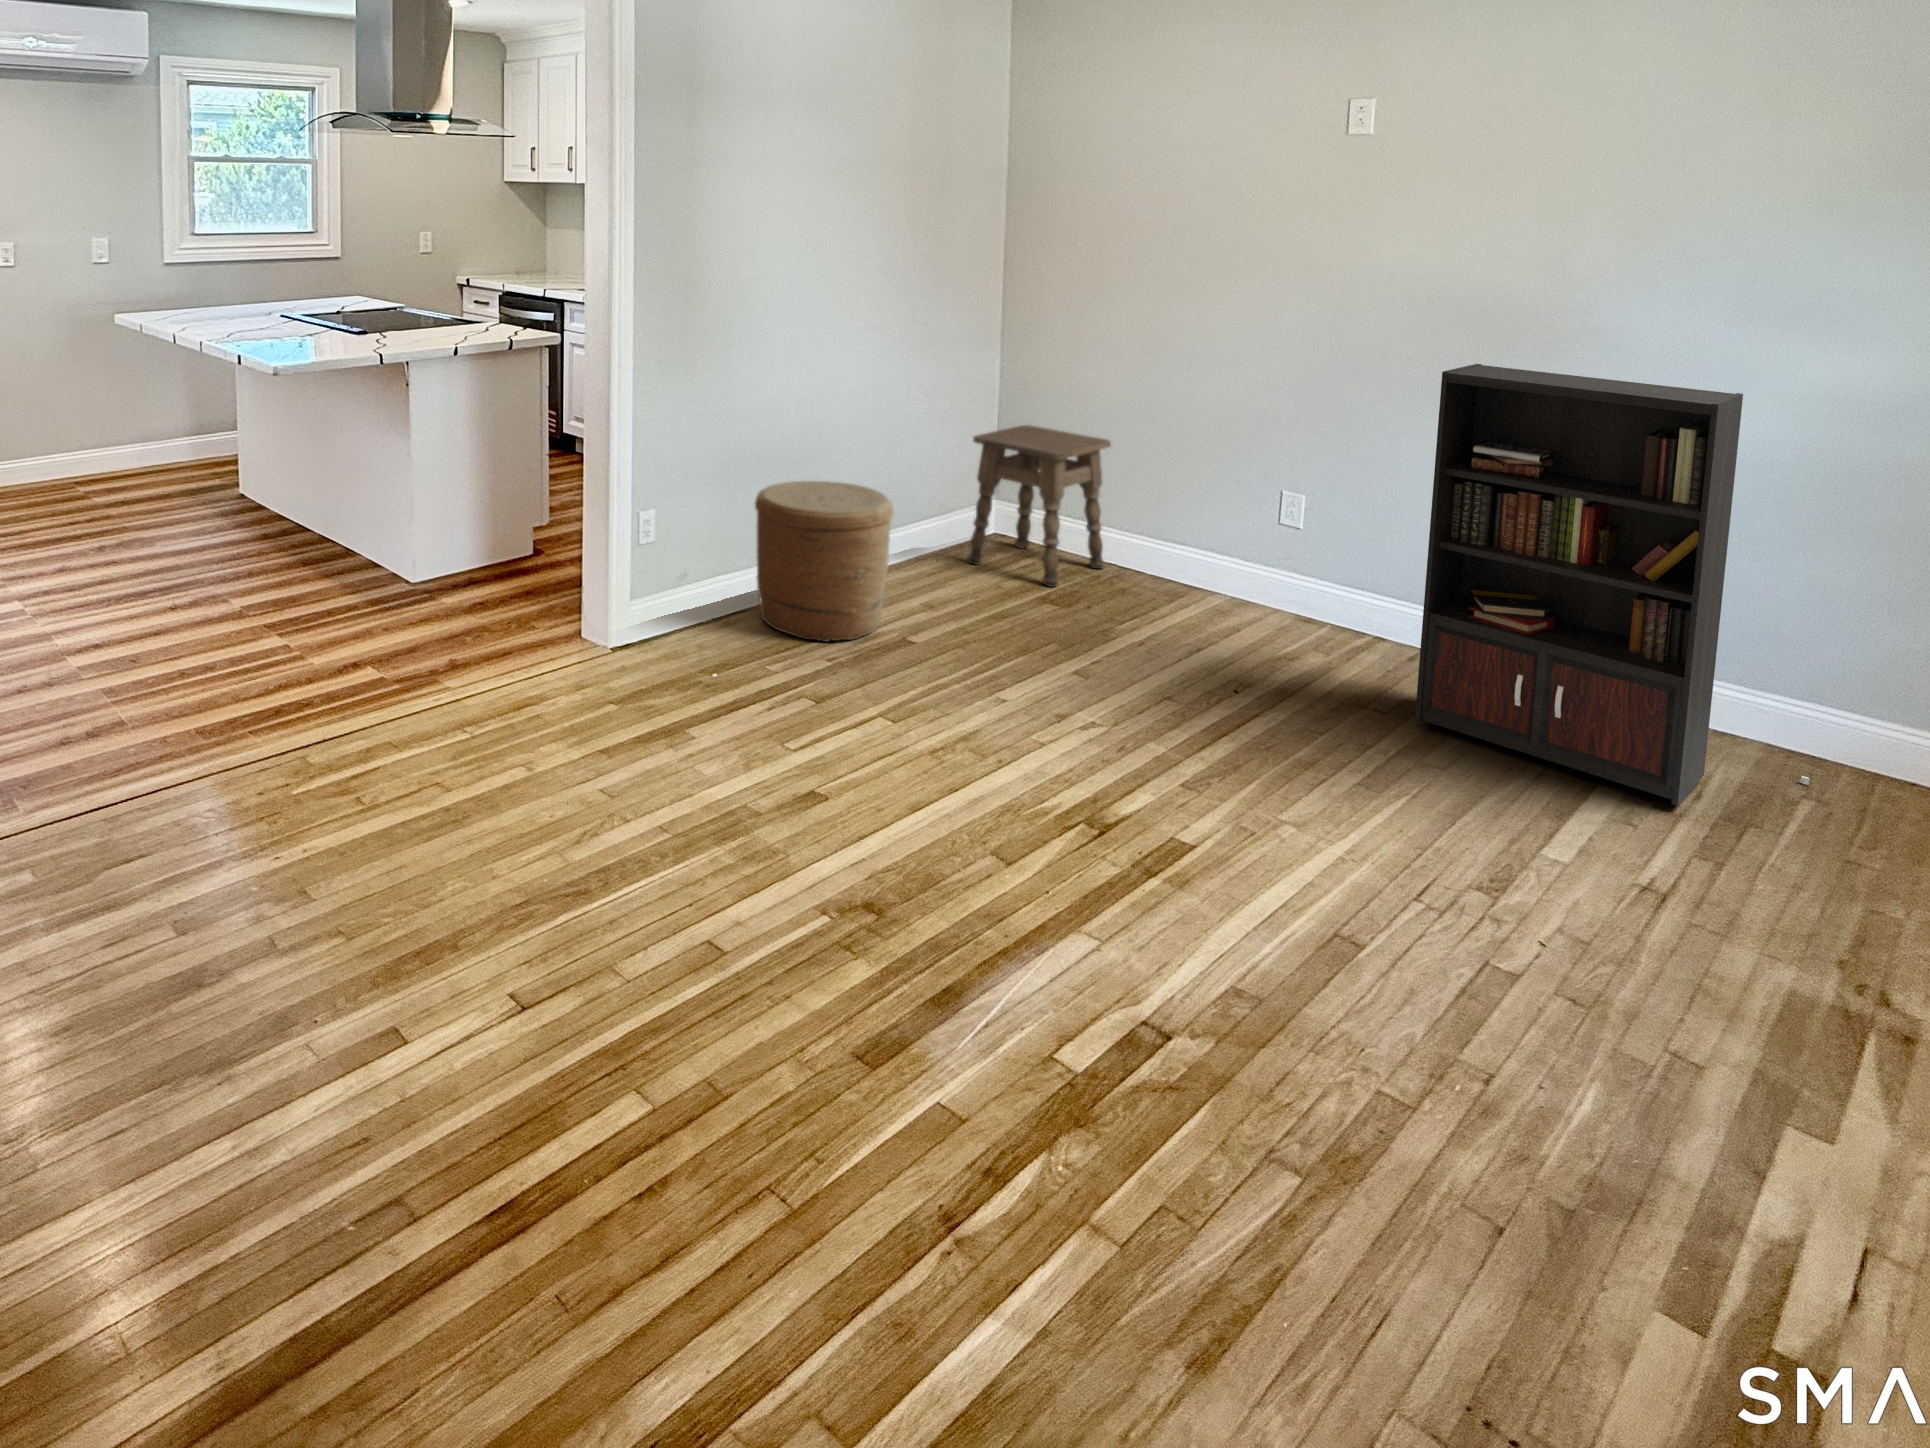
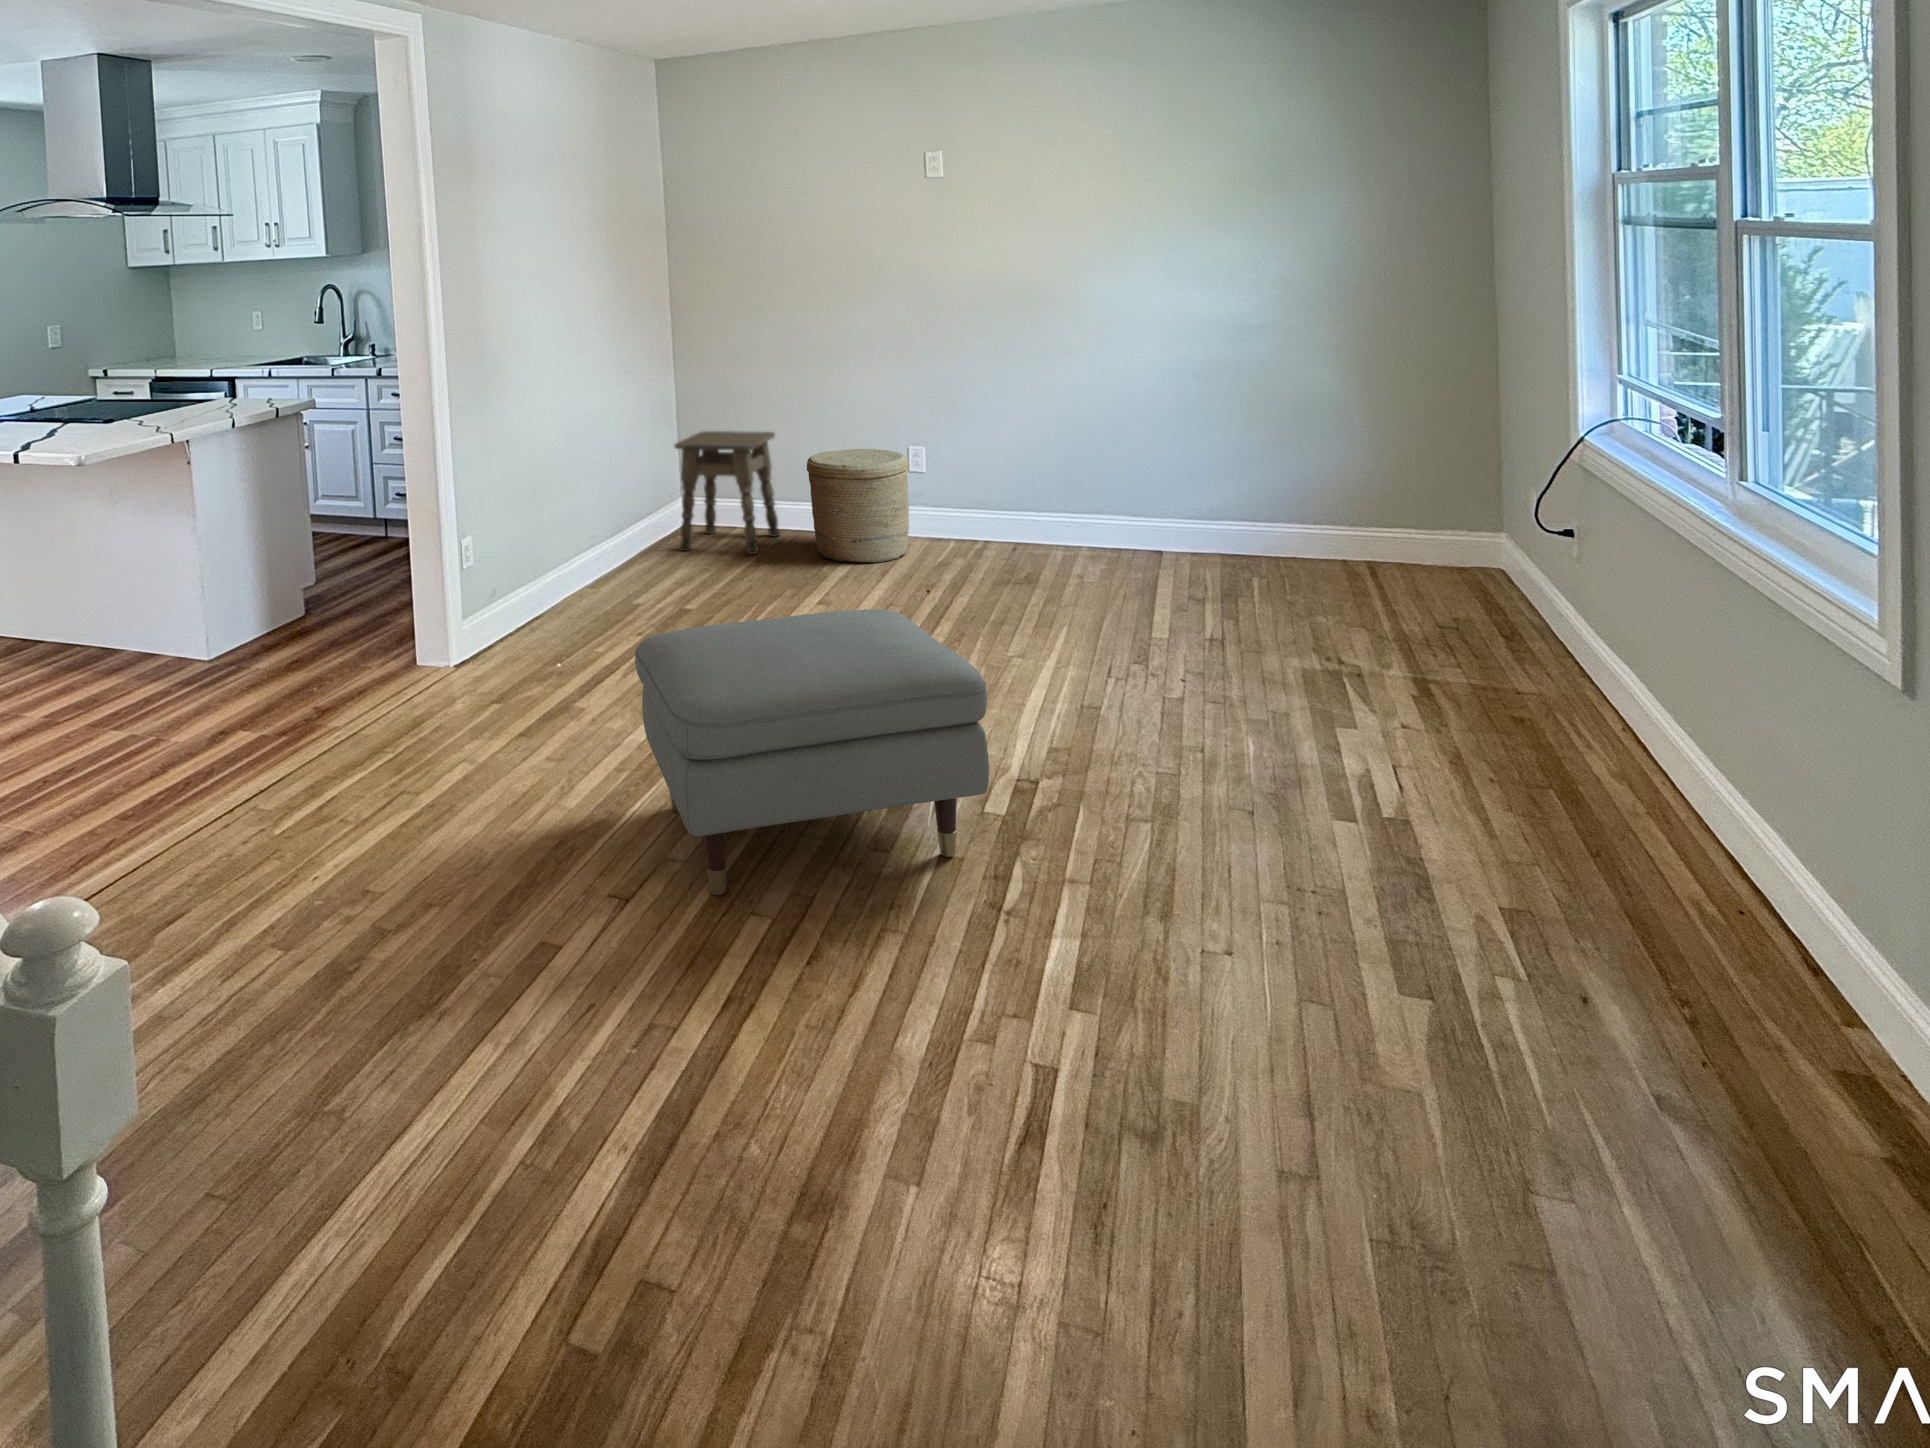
bookcase: present [1415,364,1809,806] -> none [1030,328,1249,595]
woven basket: present [755,481,894,642] -> present [807,449,909,563]
ottoman: none [574,690,1025,1111] -> present [635,609,989,895]

